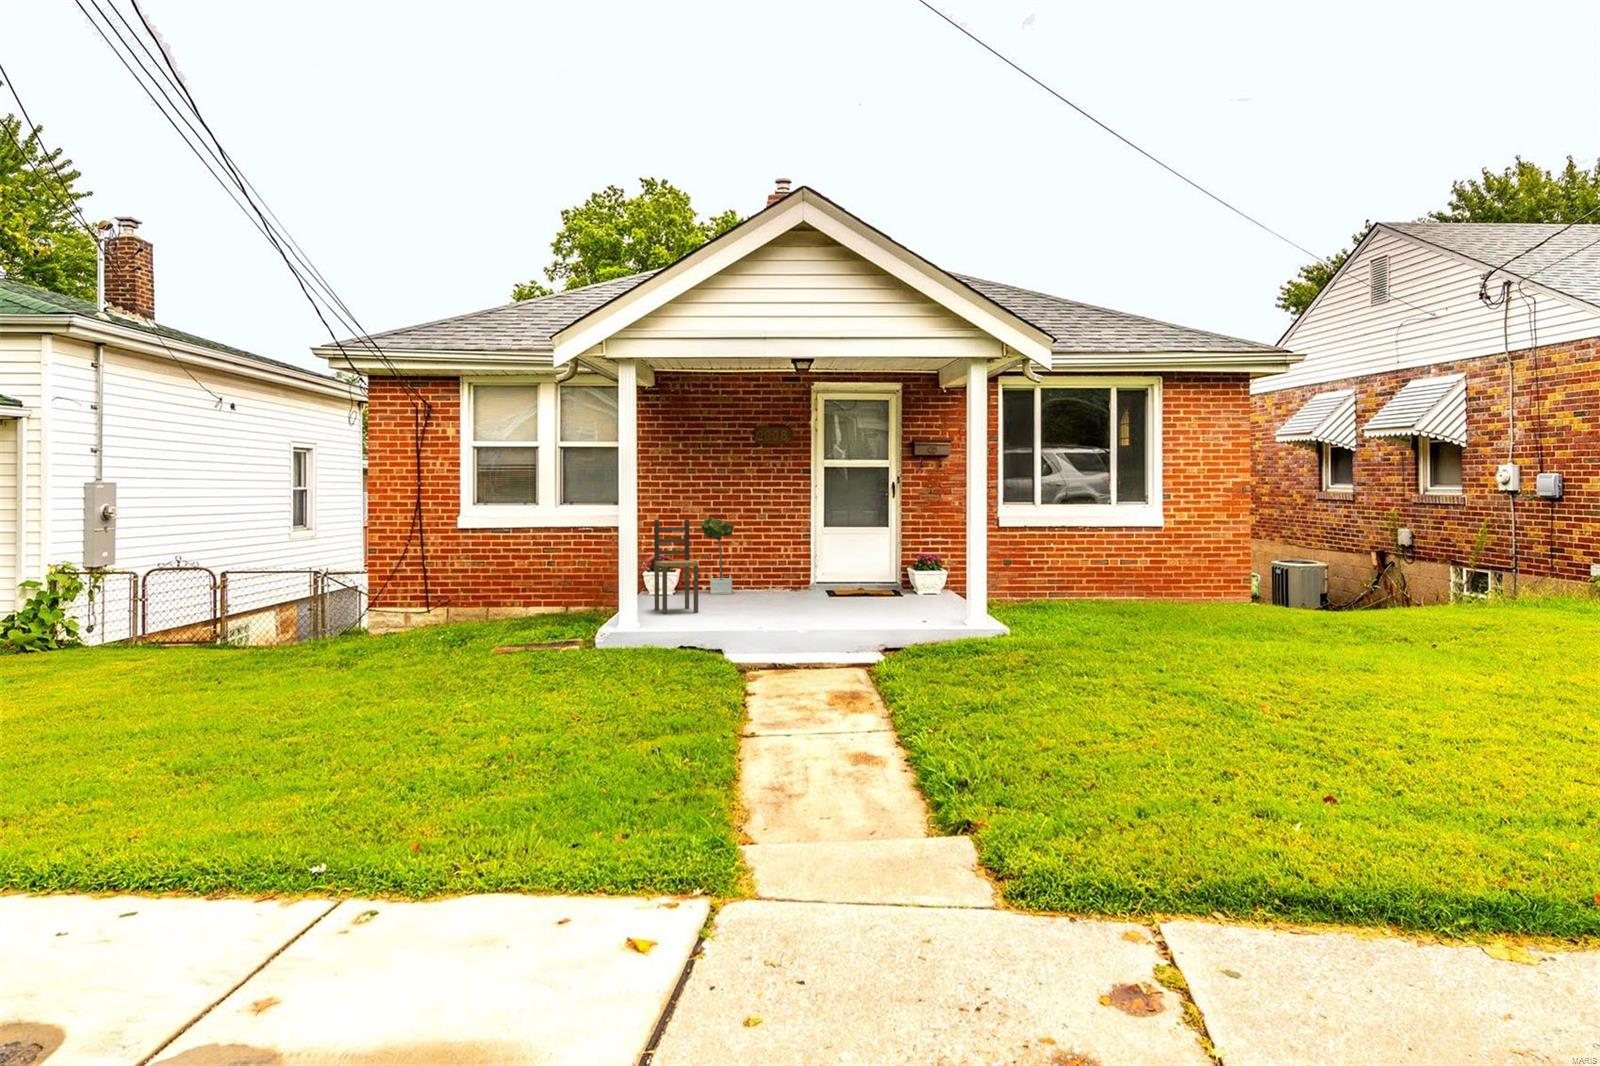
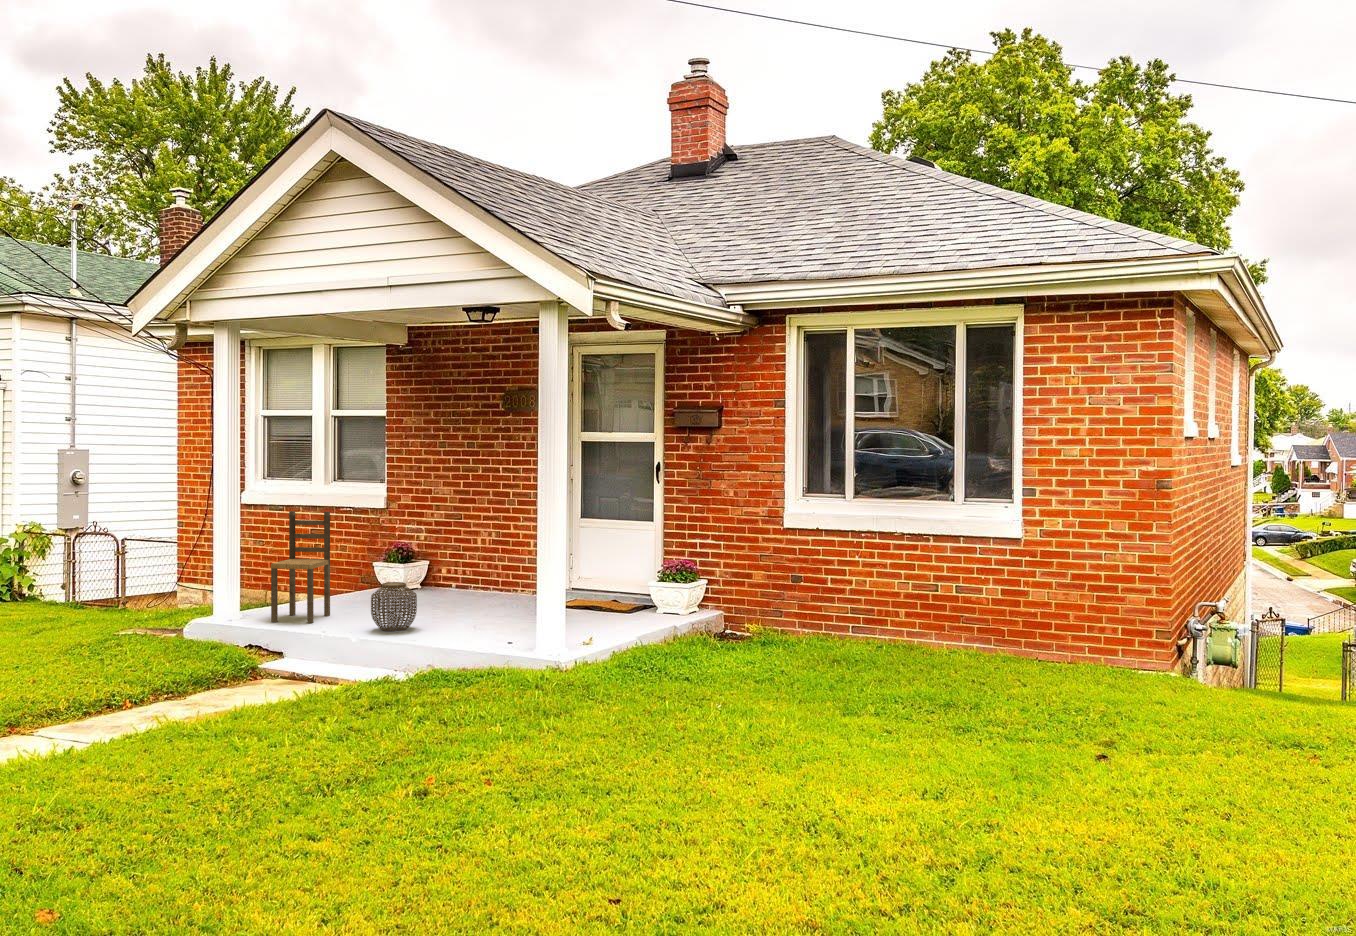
potted tree: present [701,517,734,594] -> none [436,502,477,595]
woven basket: none [762,573,798,612] -> present [371,582,417,631]

